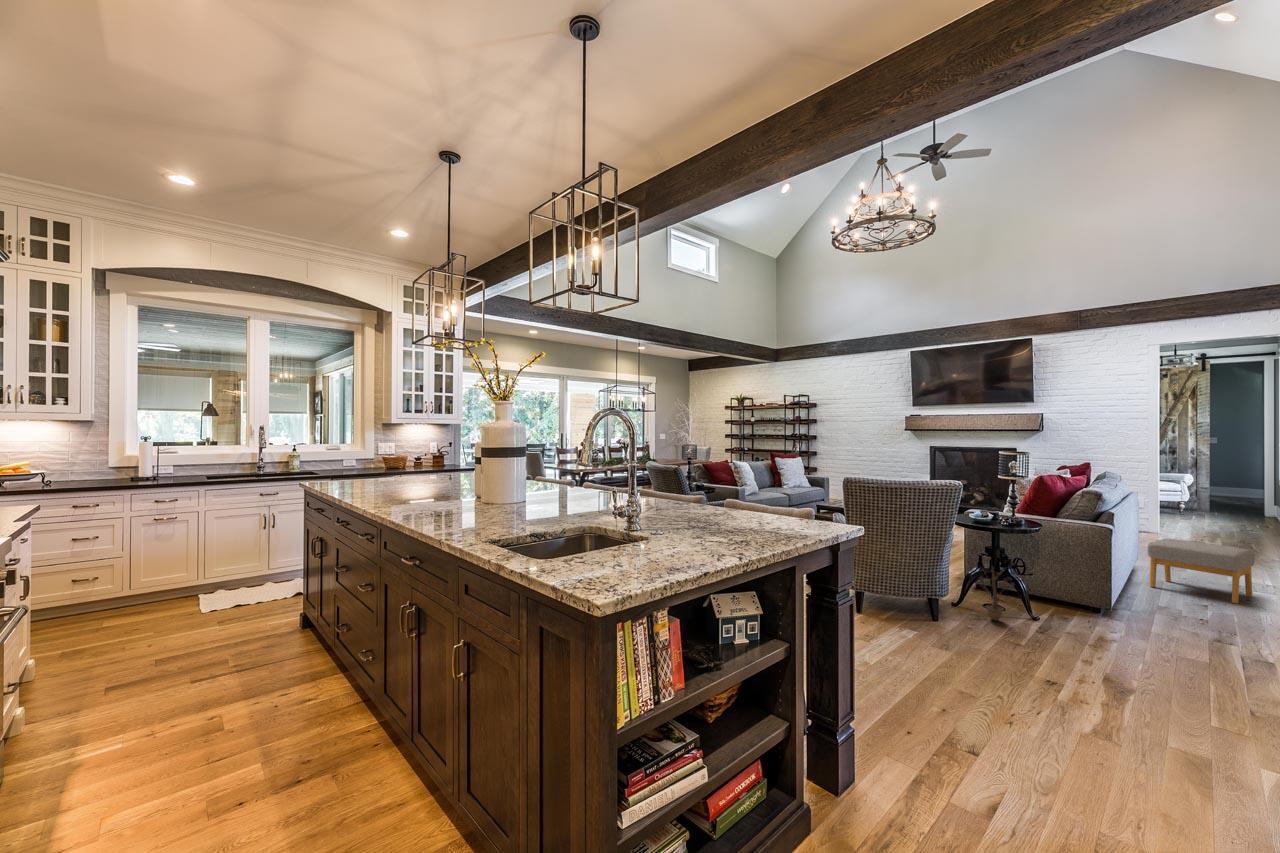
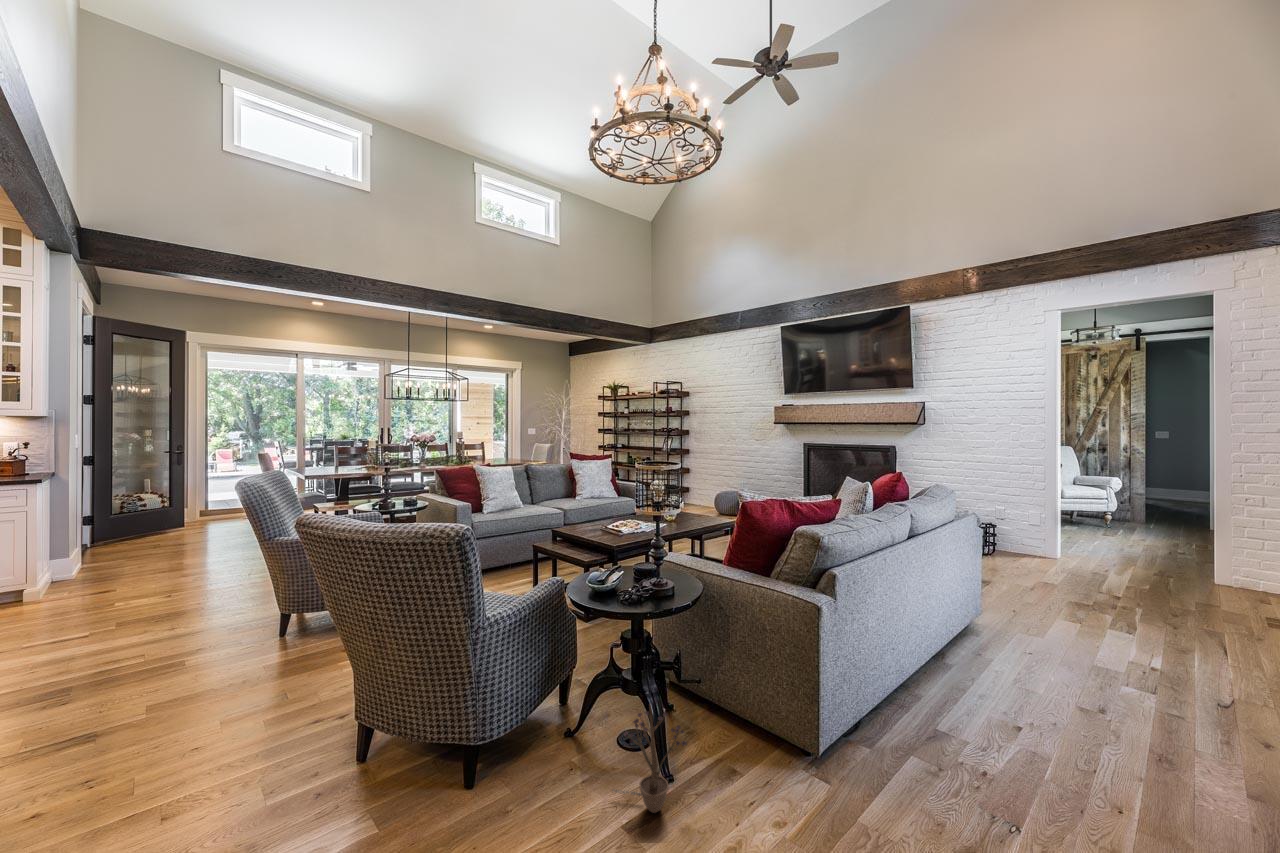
footstool: present [1147,539,1254,604] -> none [1000,605,1171,745]

